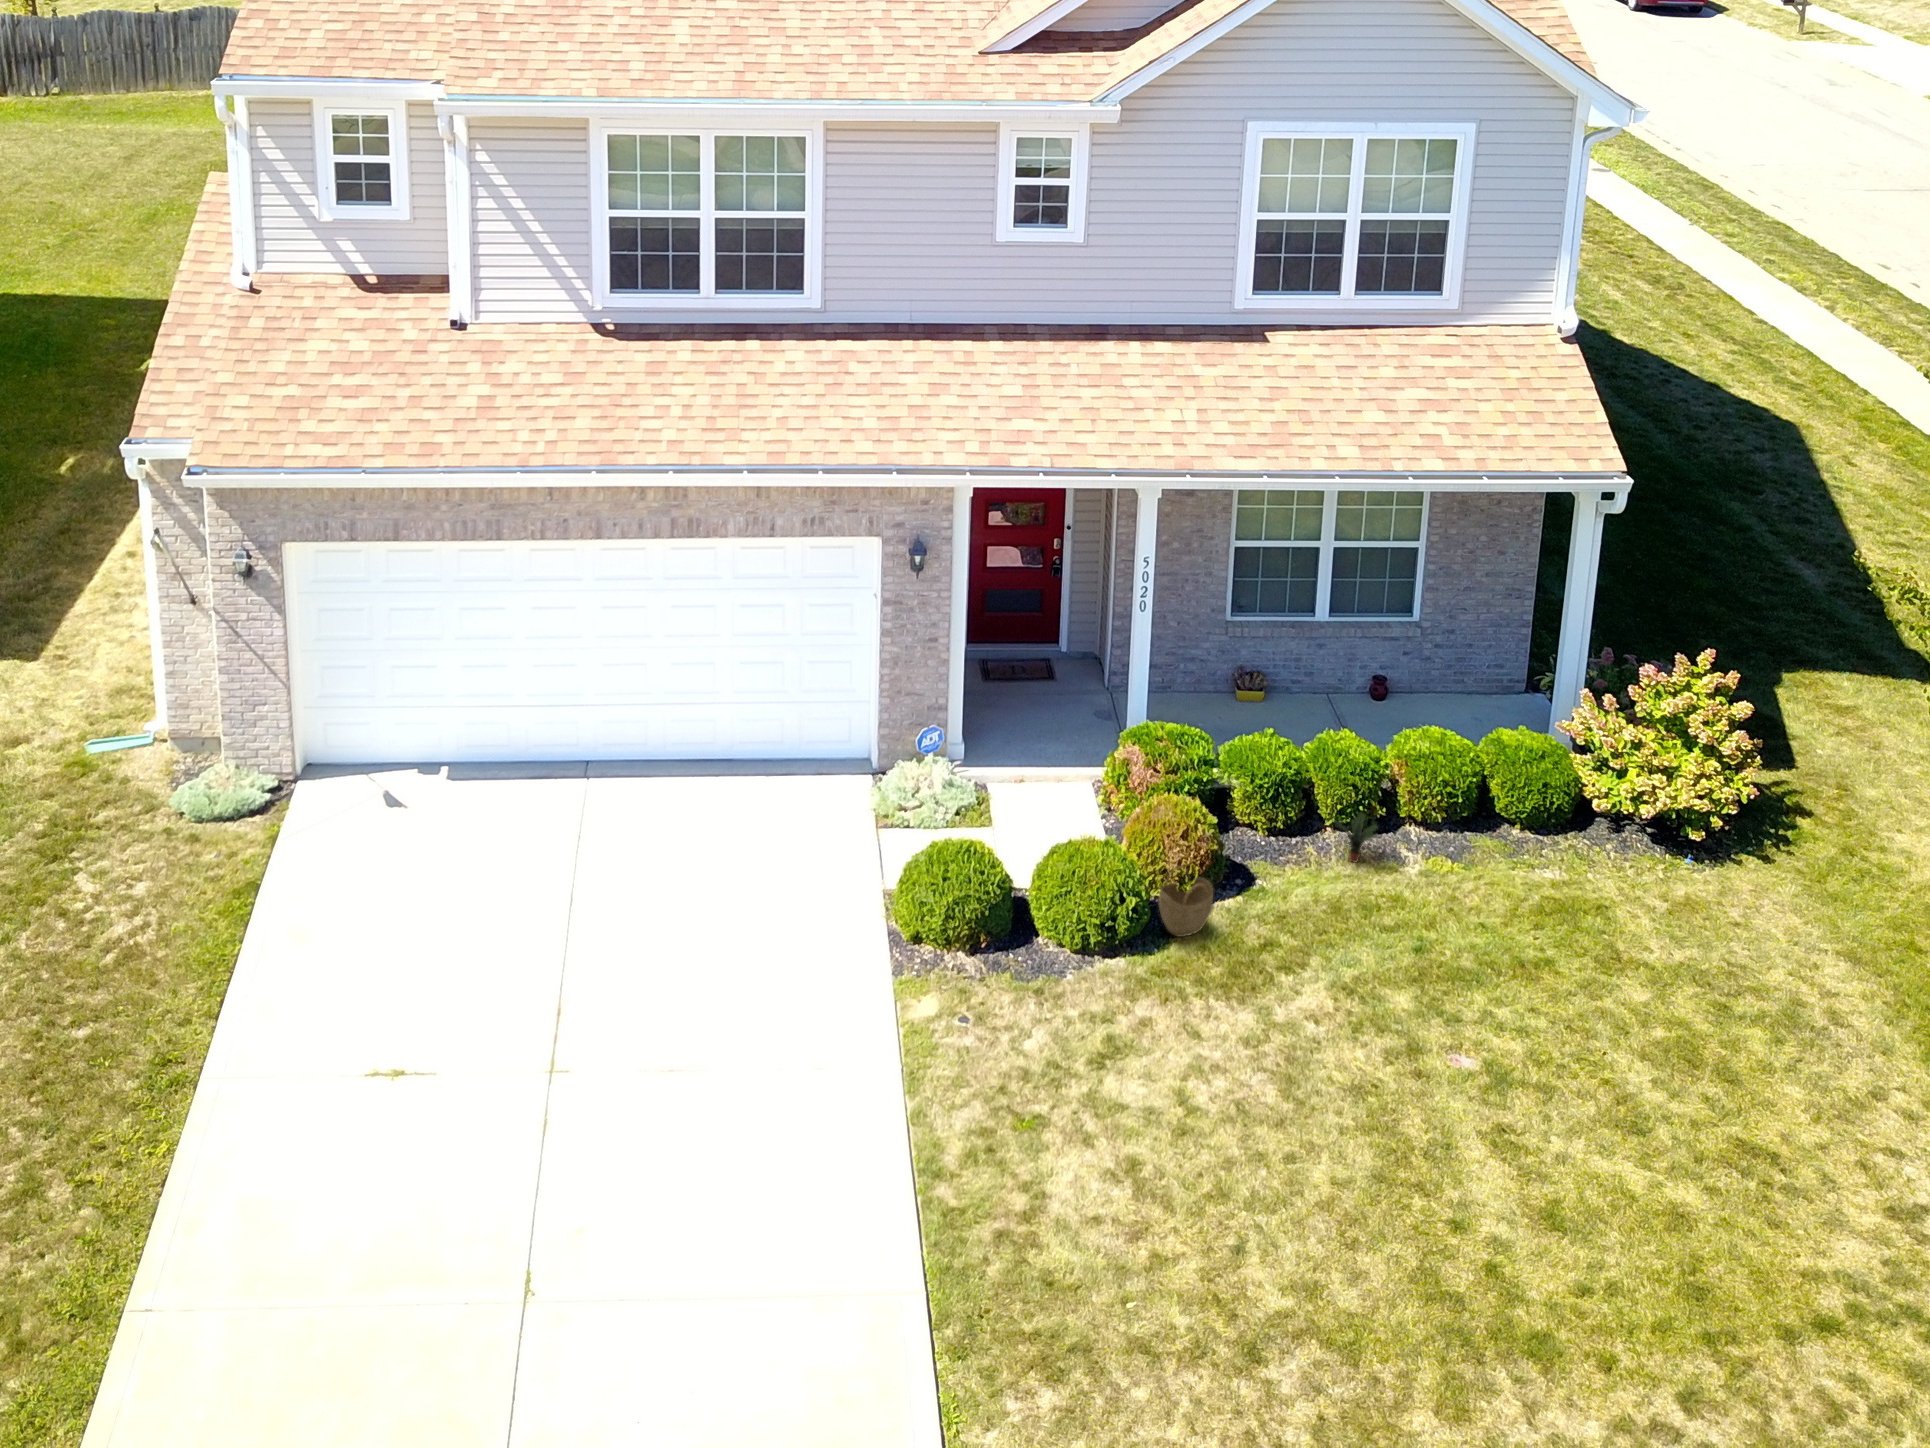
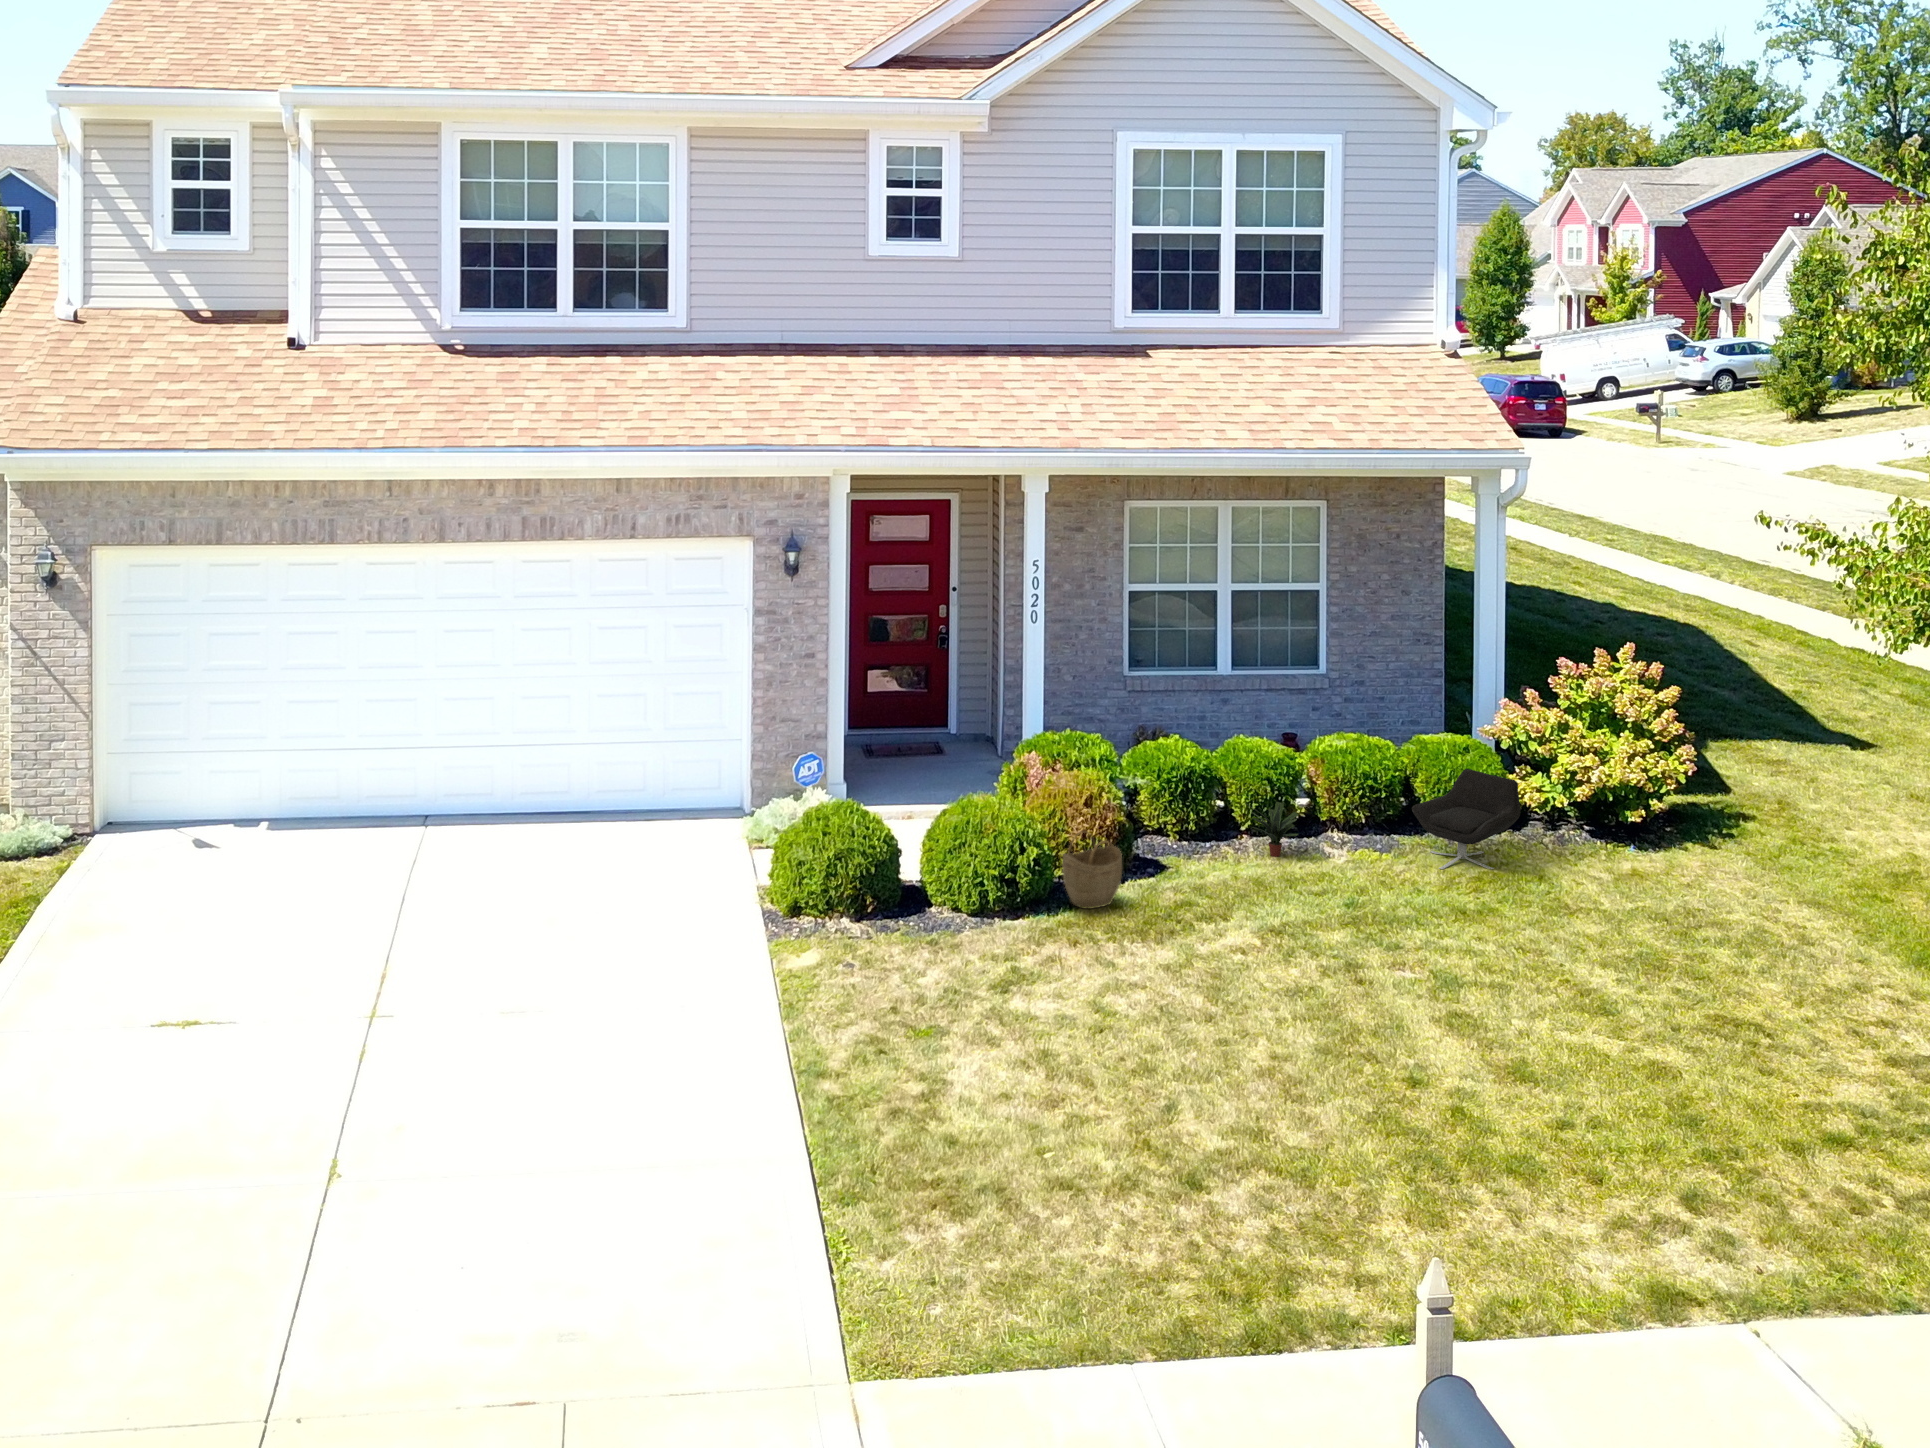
lounge chair: none [1485,788,1588,893] -> present [1412,769,1521,869]

